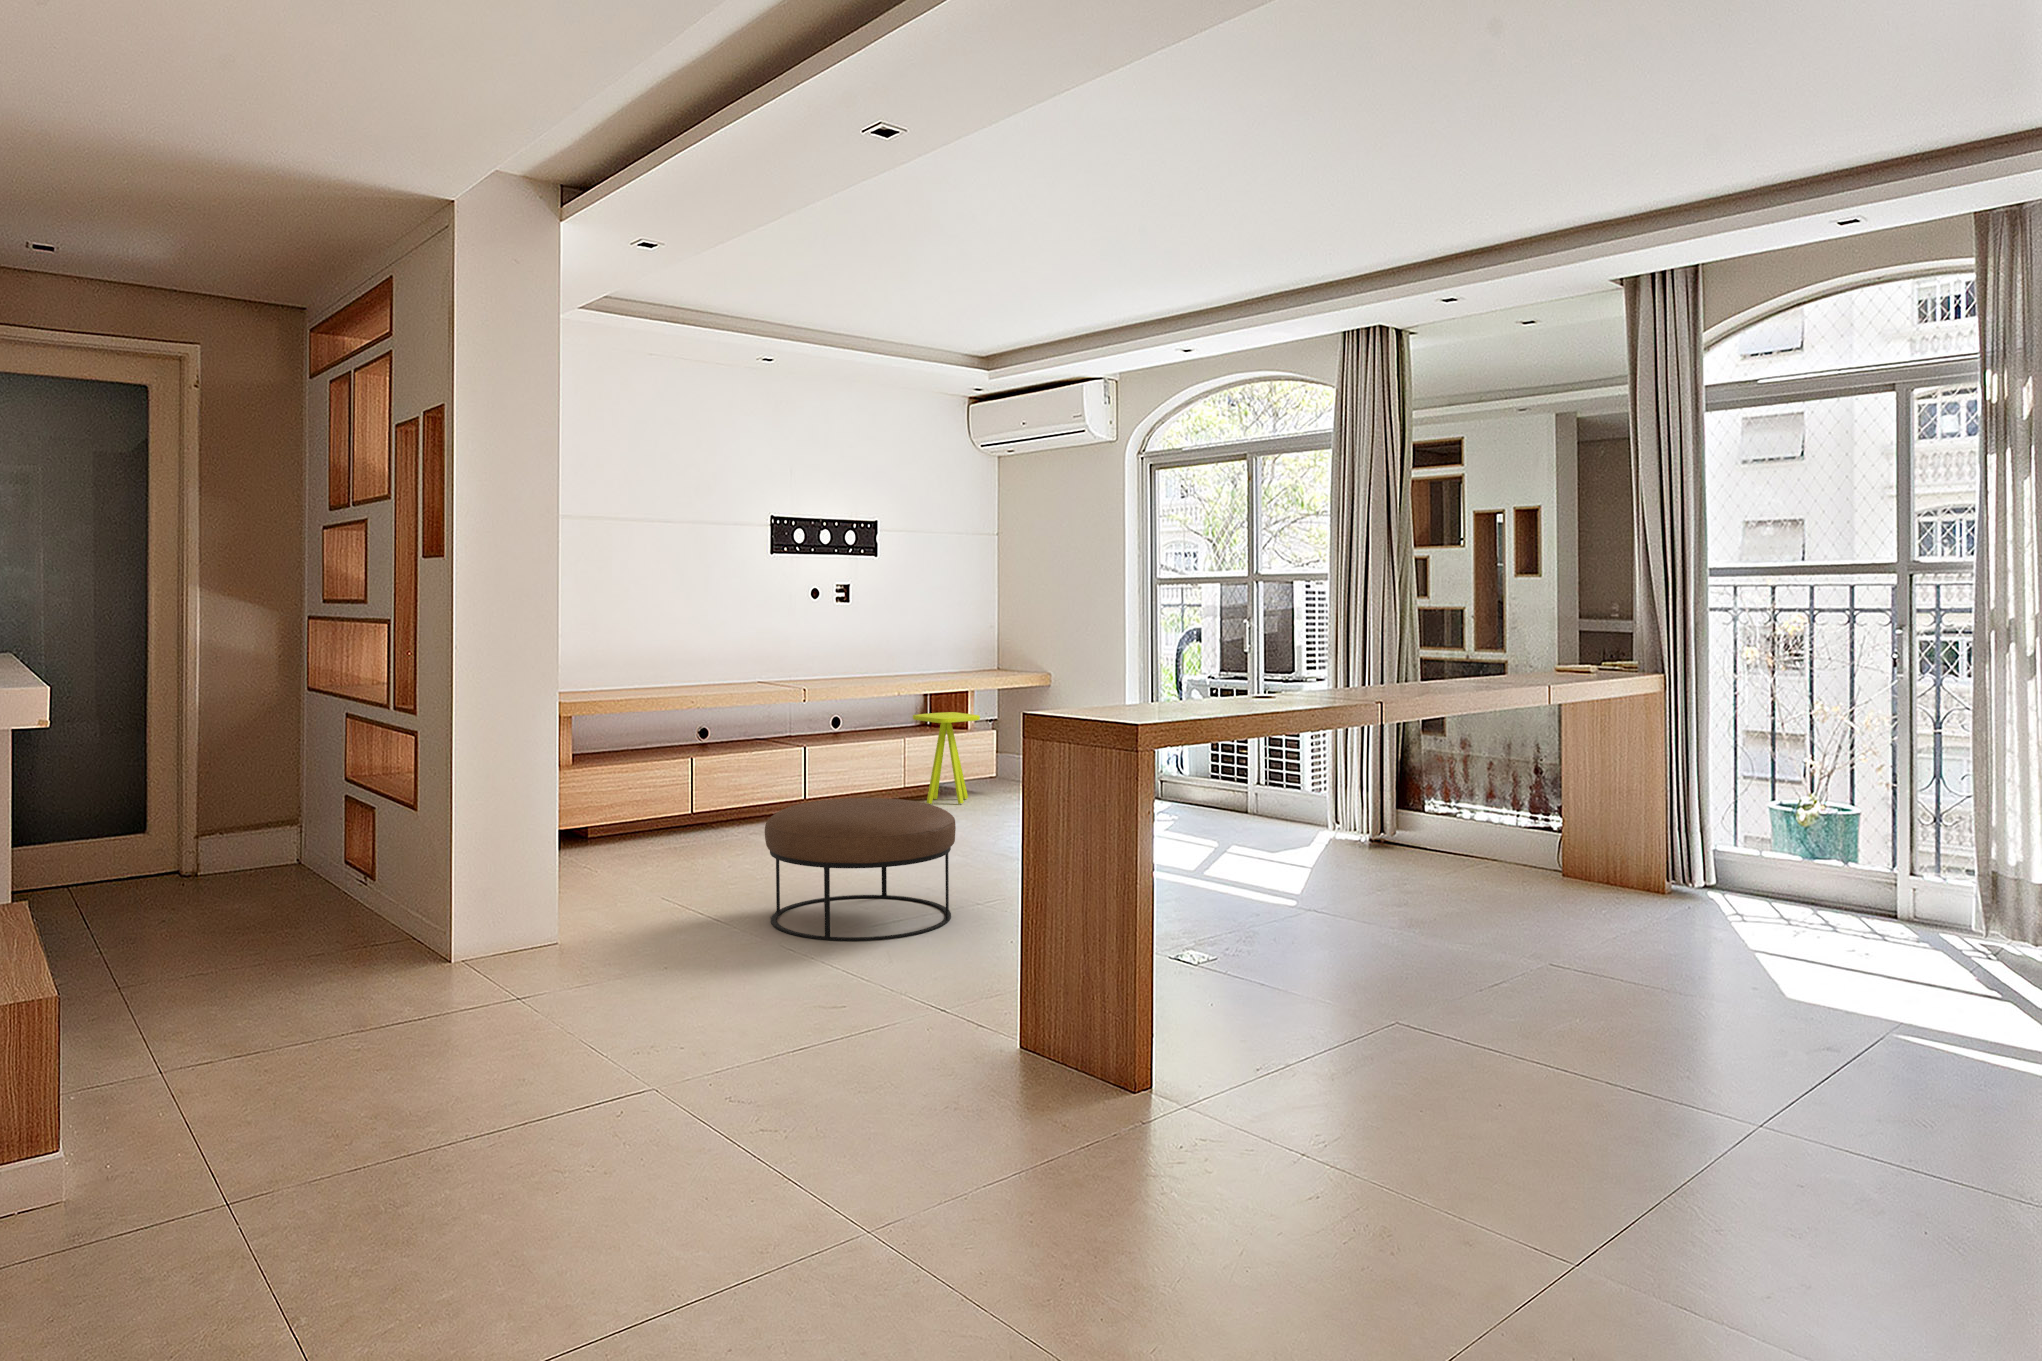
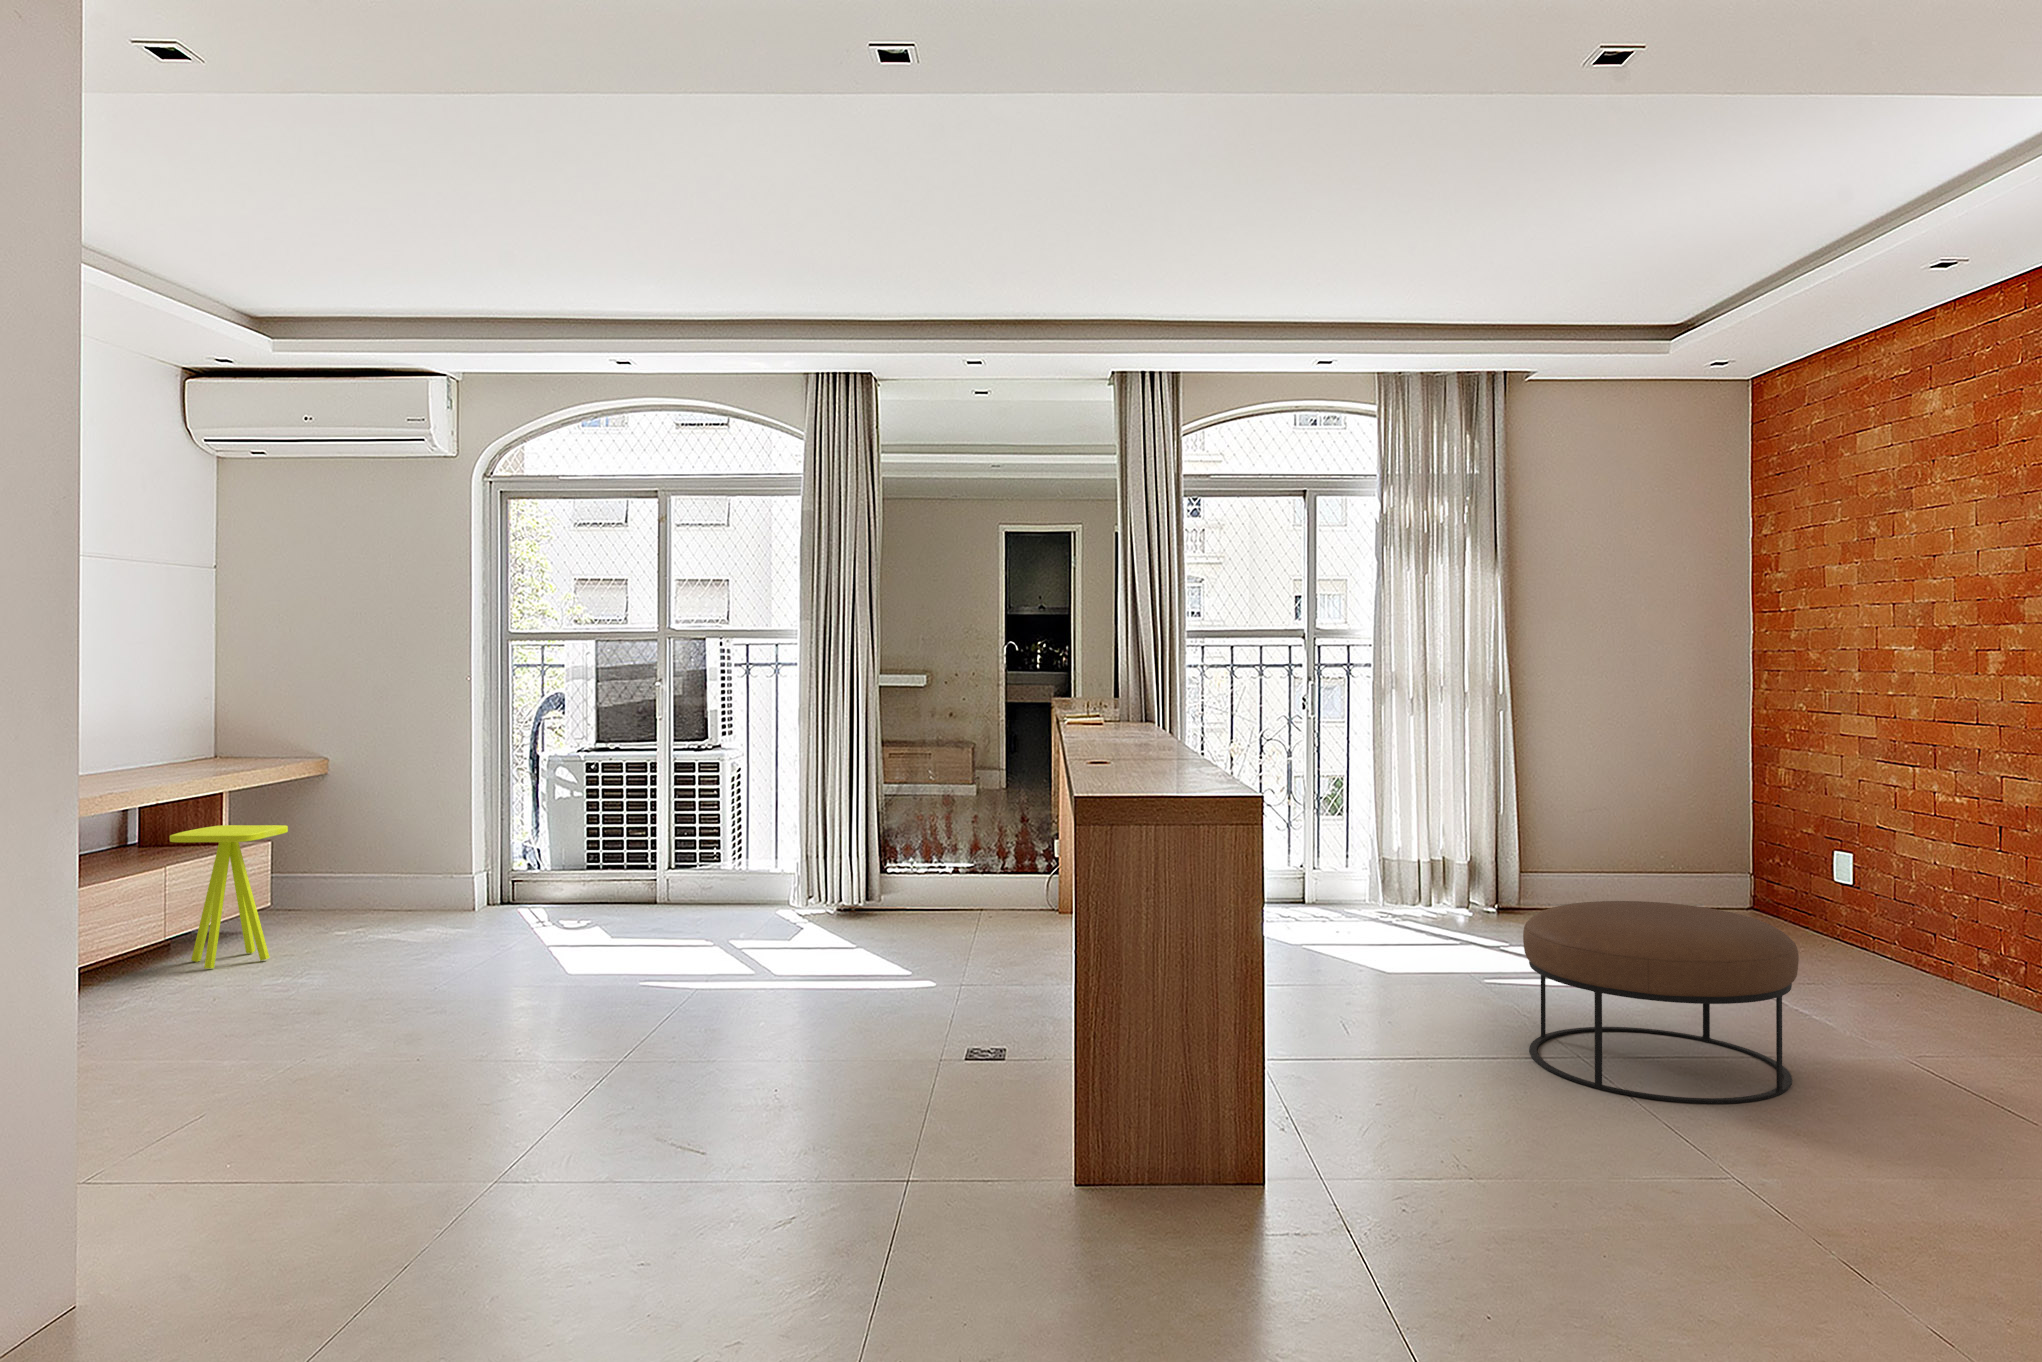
ottoman: present [765,798,956,941] -> present [1523,901,1799,1103]

